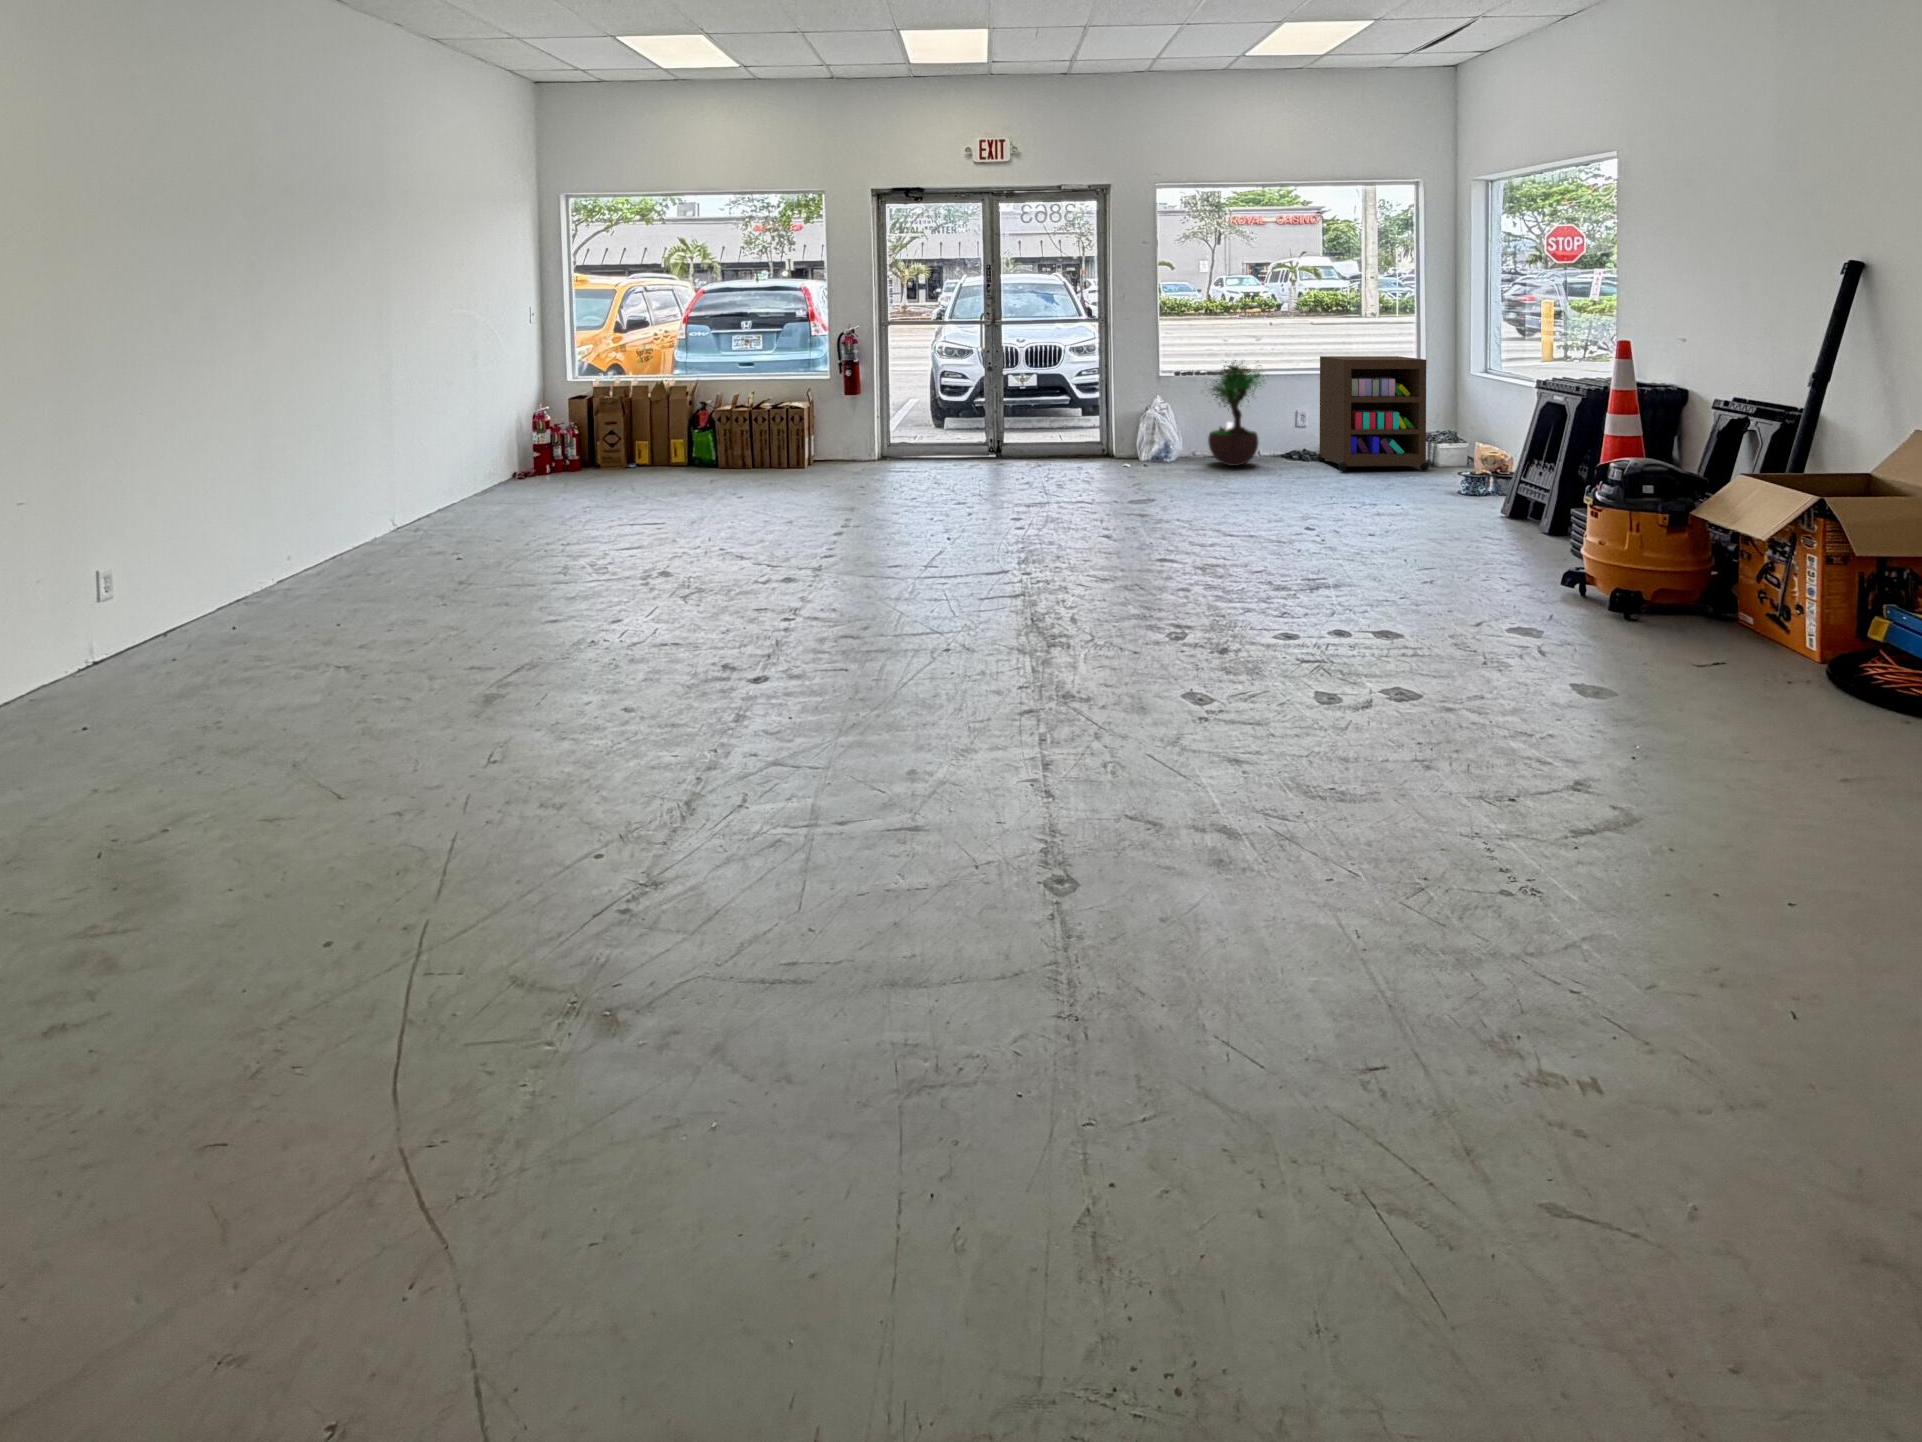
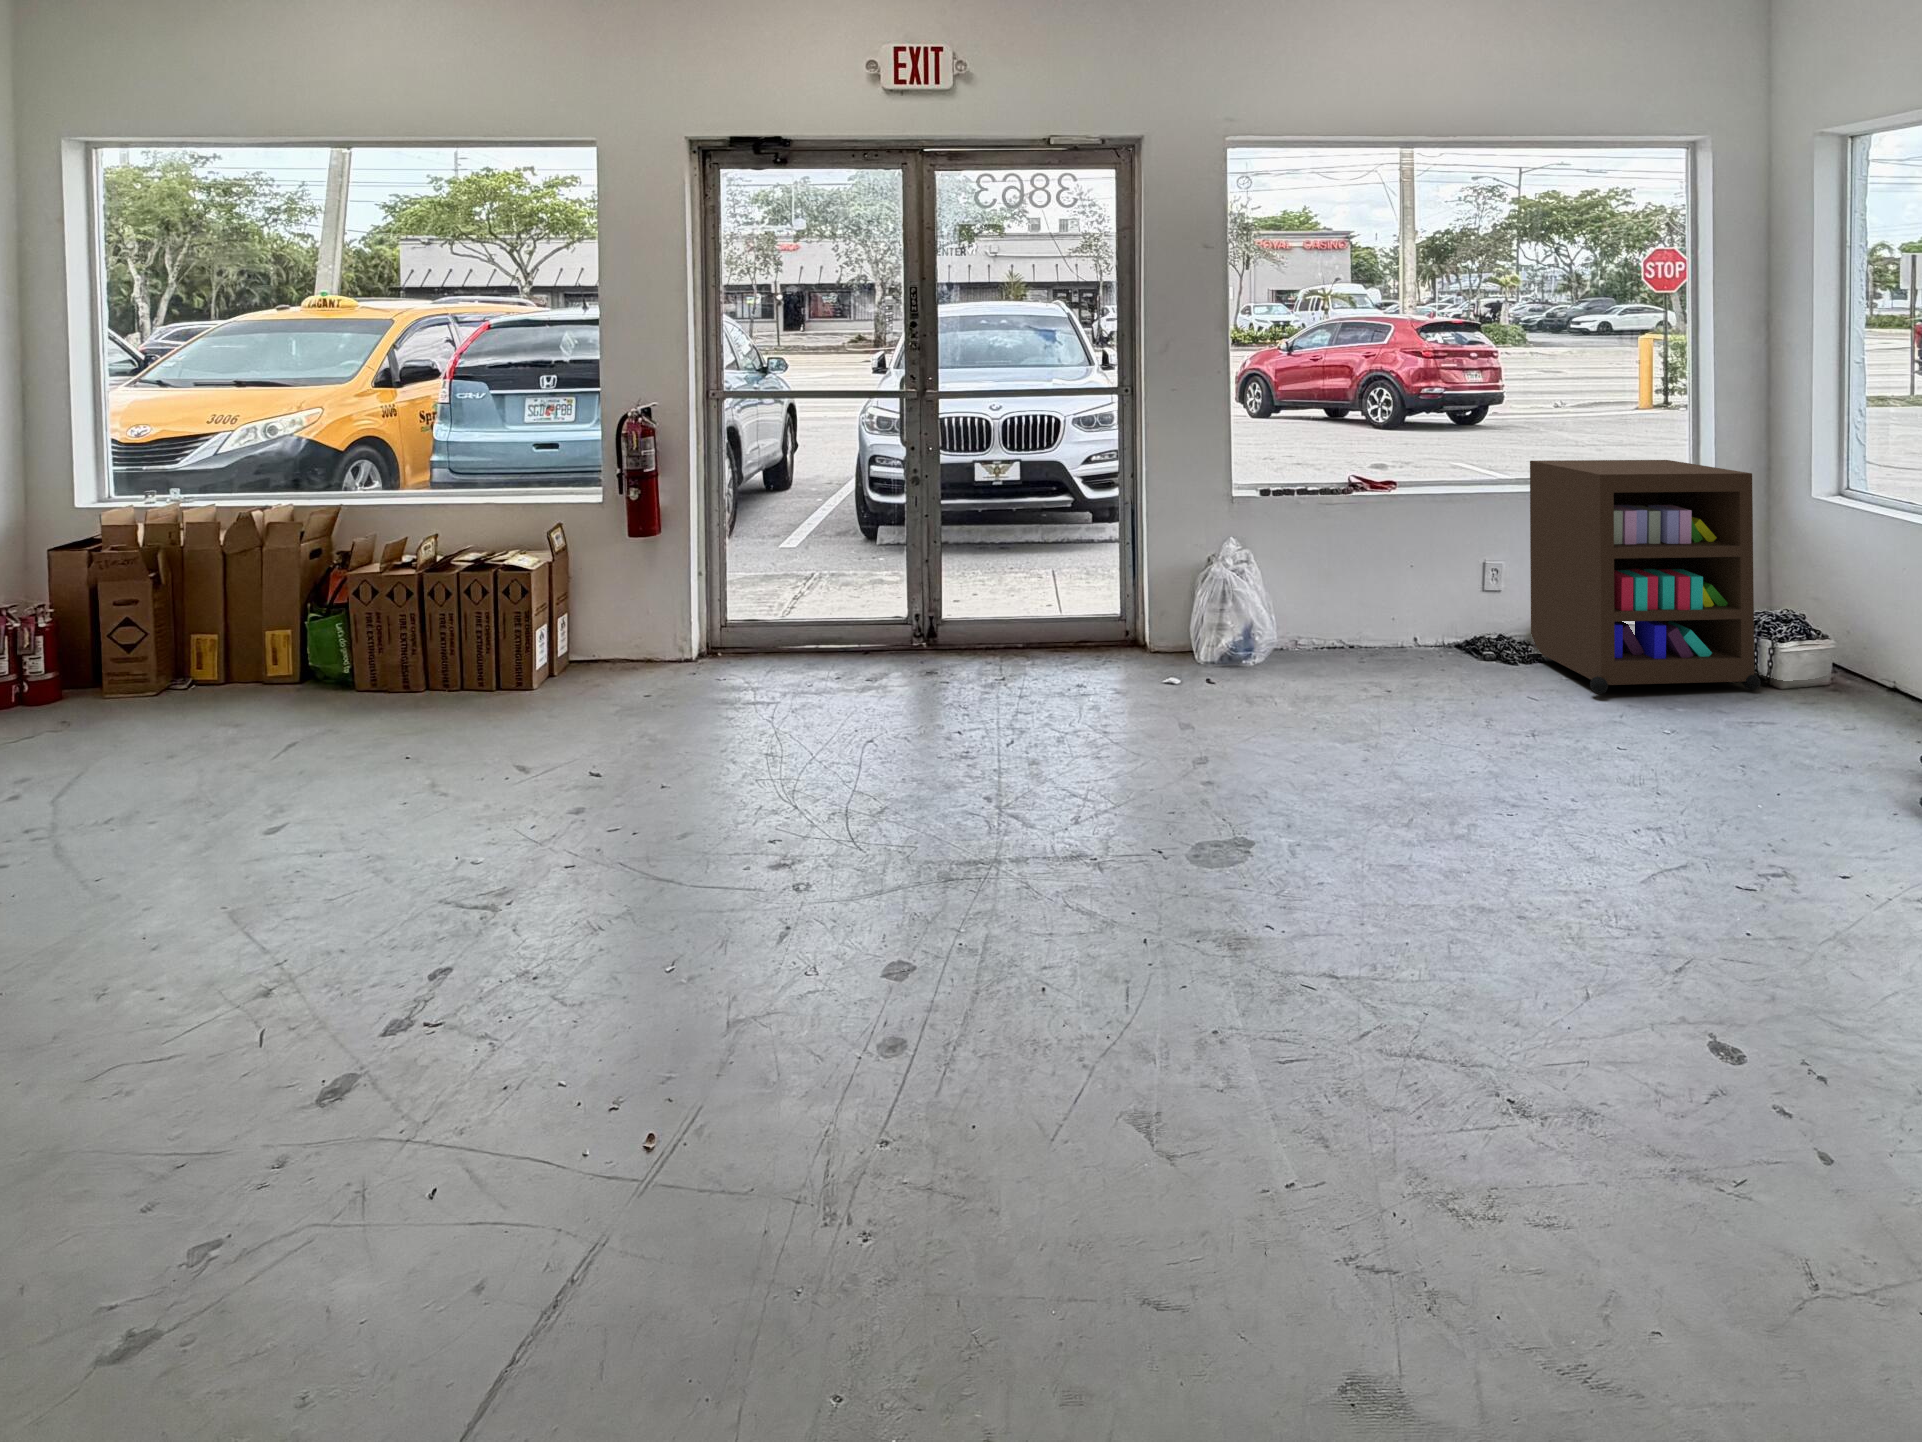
potted tree: present [1208,360,1264,466] -> none [1320,458,1450,676]

